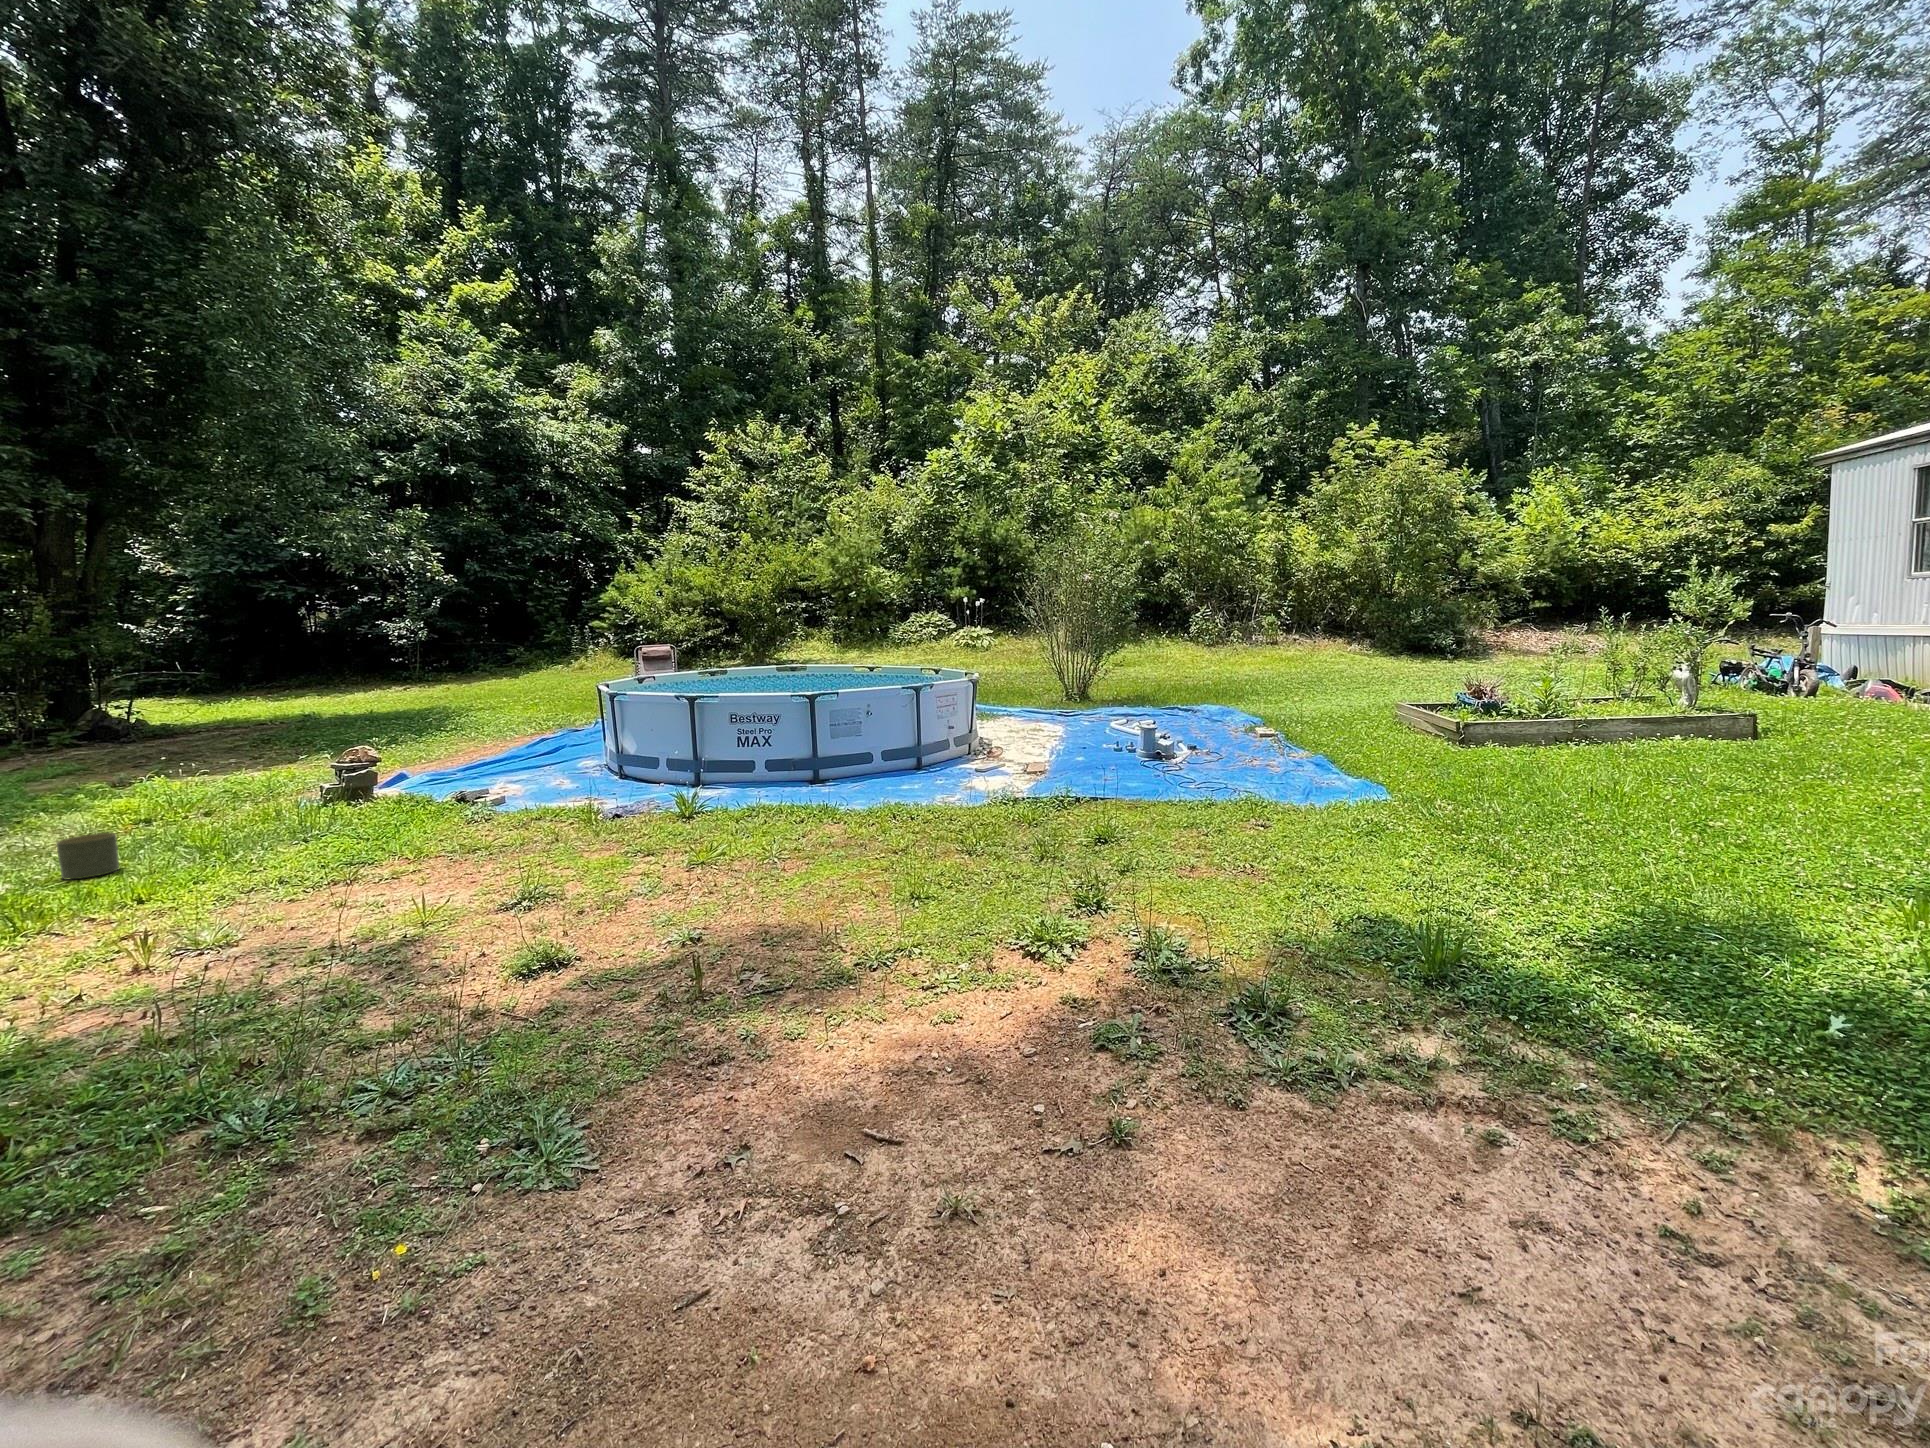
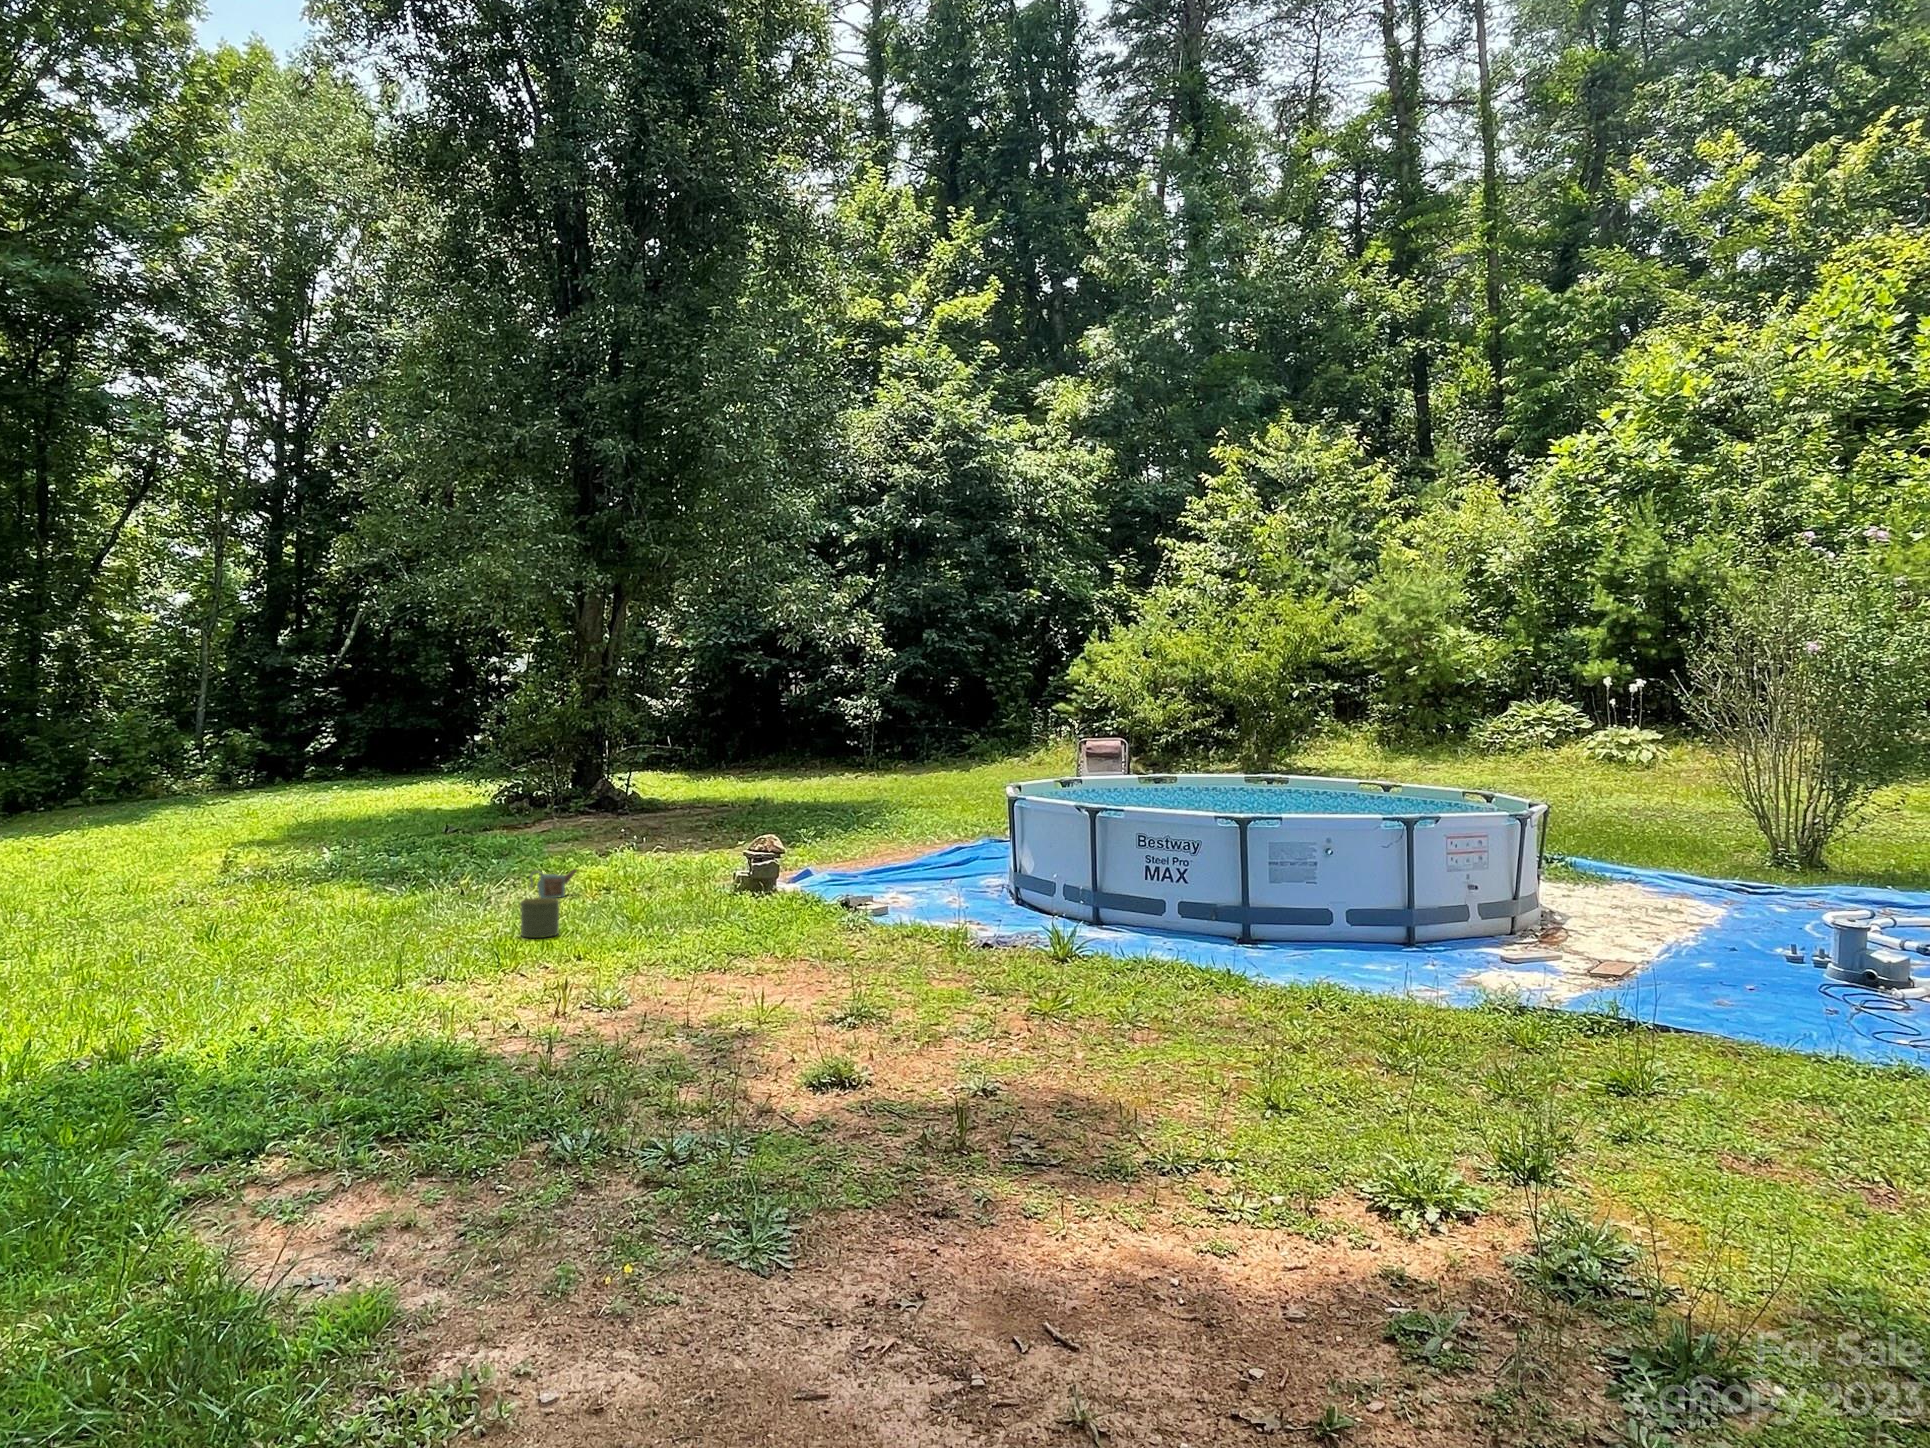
watering can: none [55,797,127,834] -> present [529,869,577,898]

